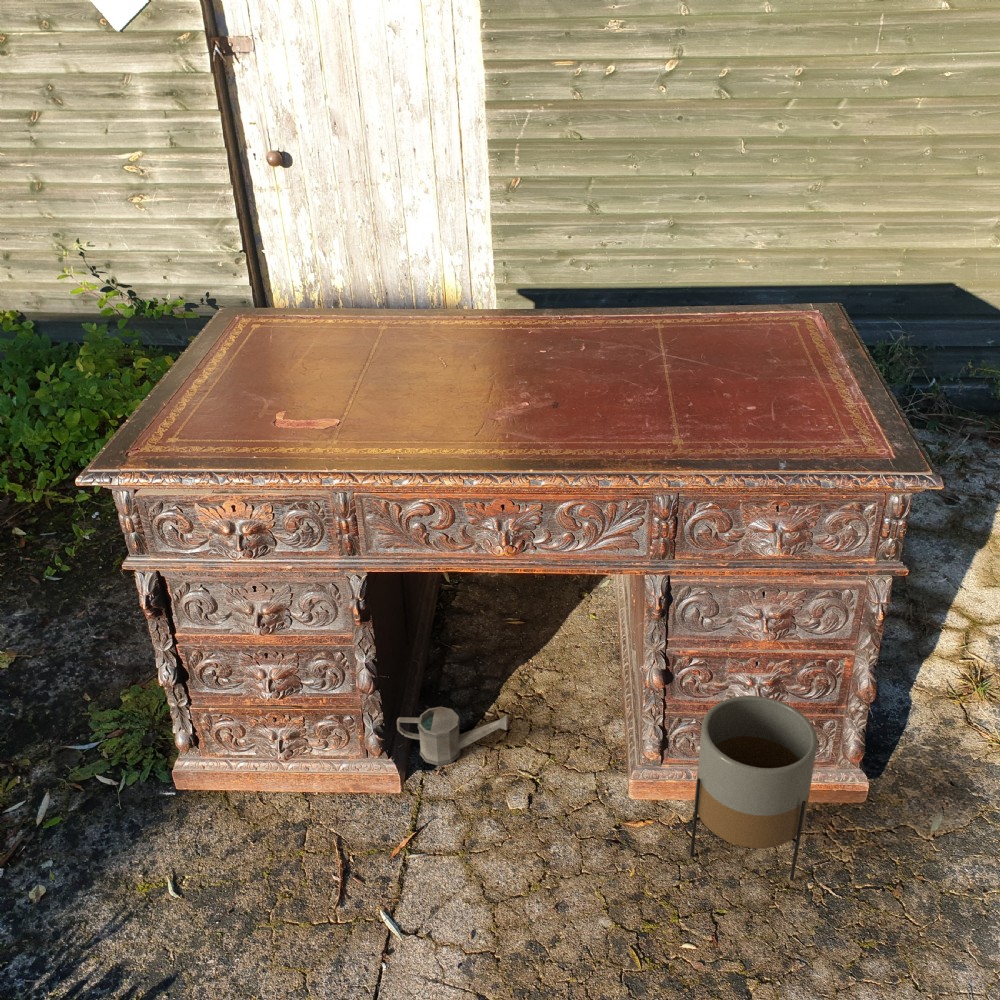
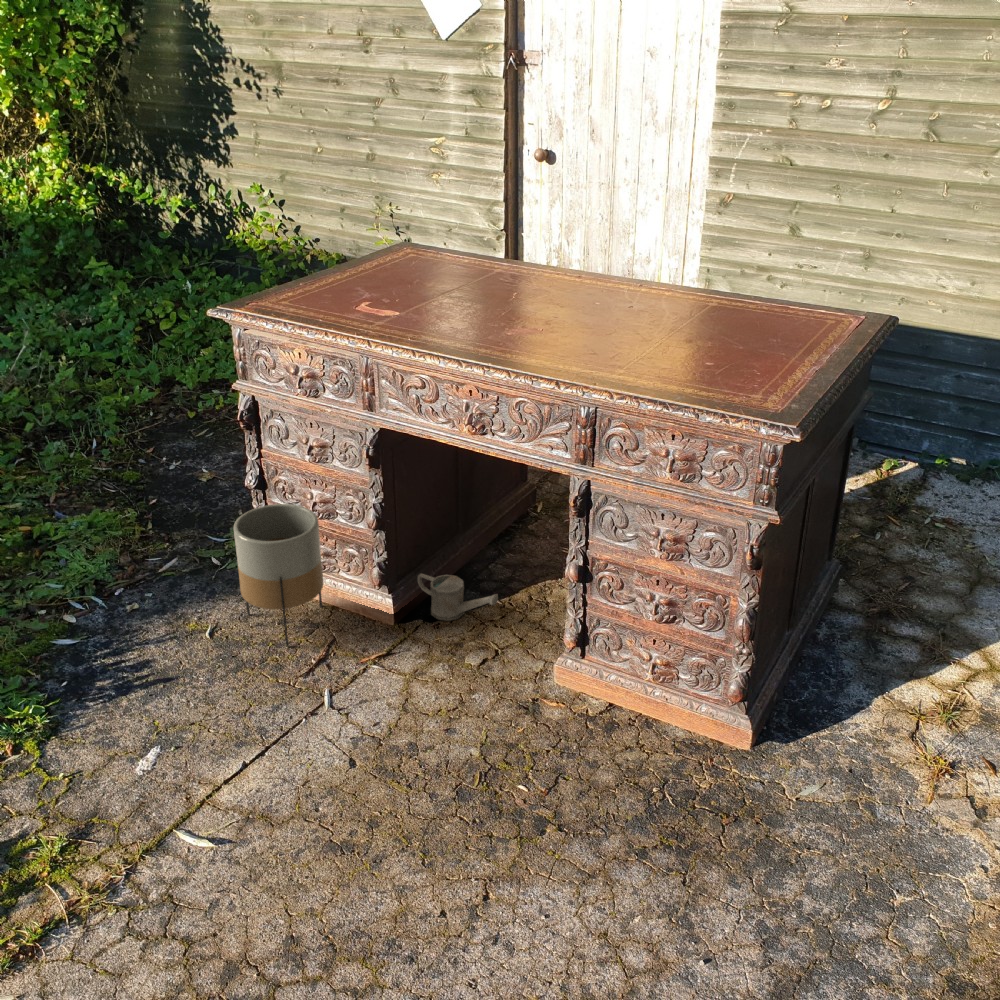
planter: present [690,696,817,880] -> present [234,504,323,646]

